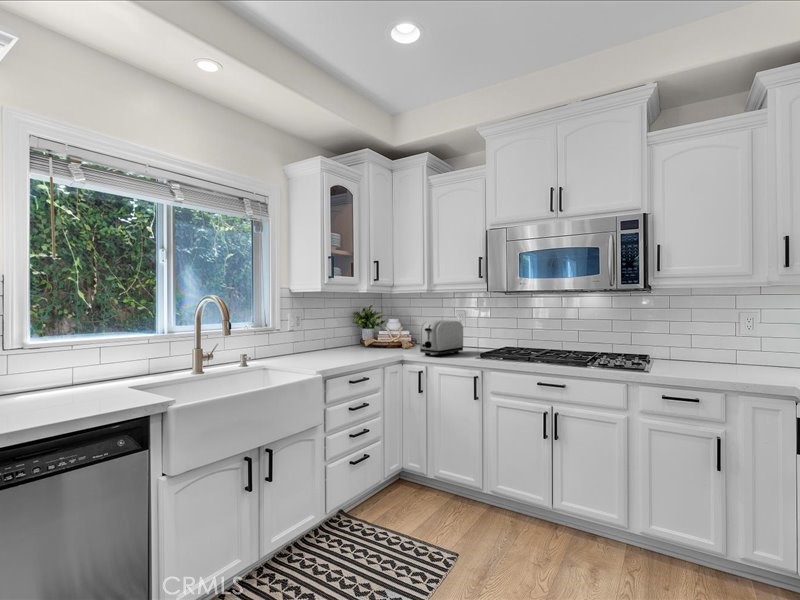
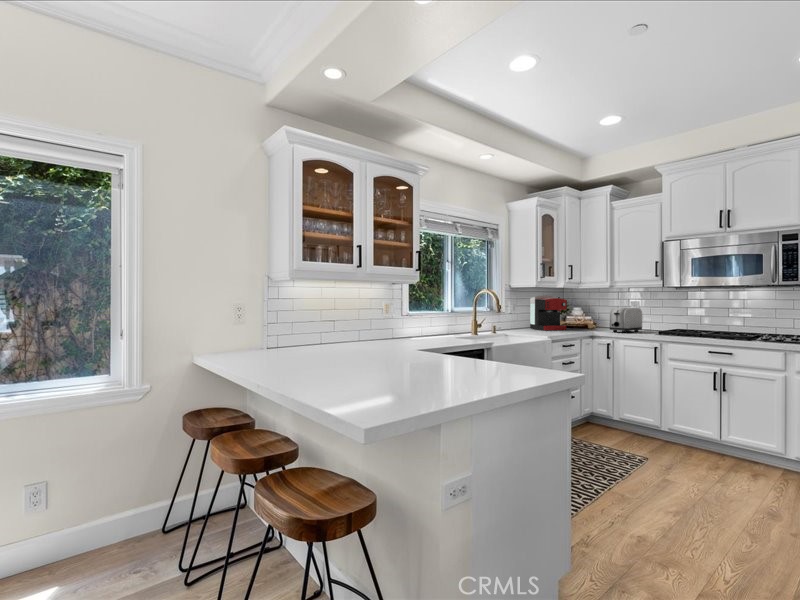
coffee maker: none [324,303,370,355] -> present [530,295,567,330]

